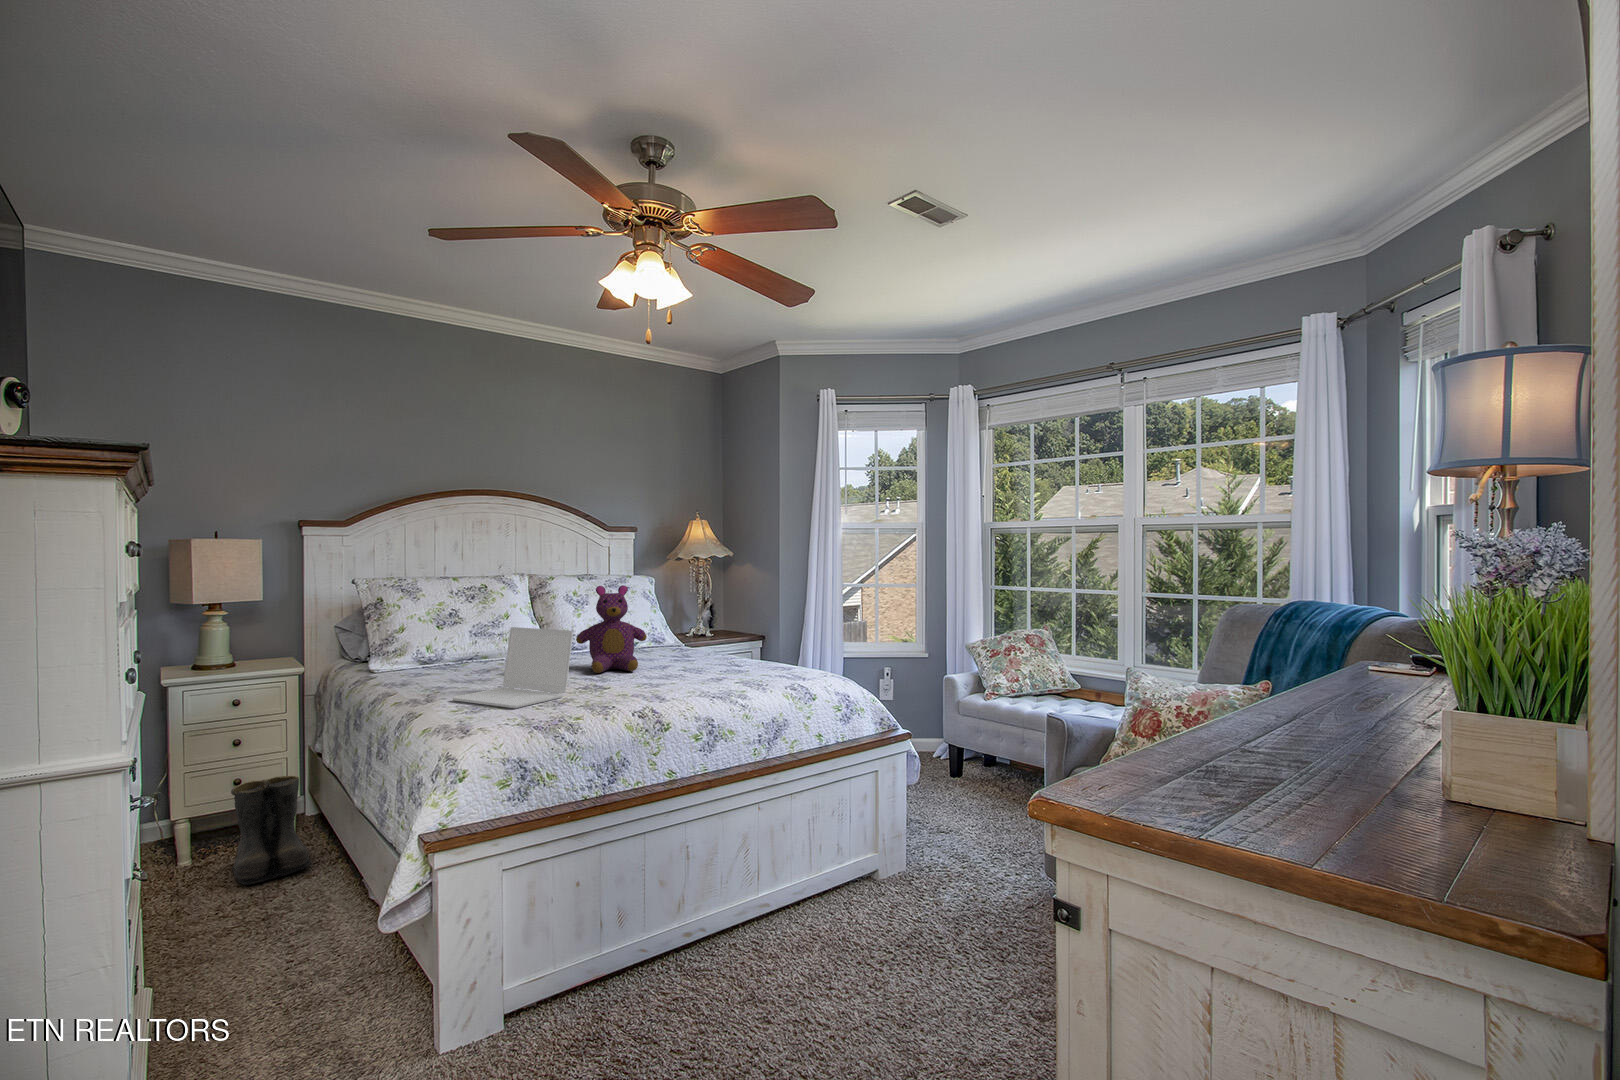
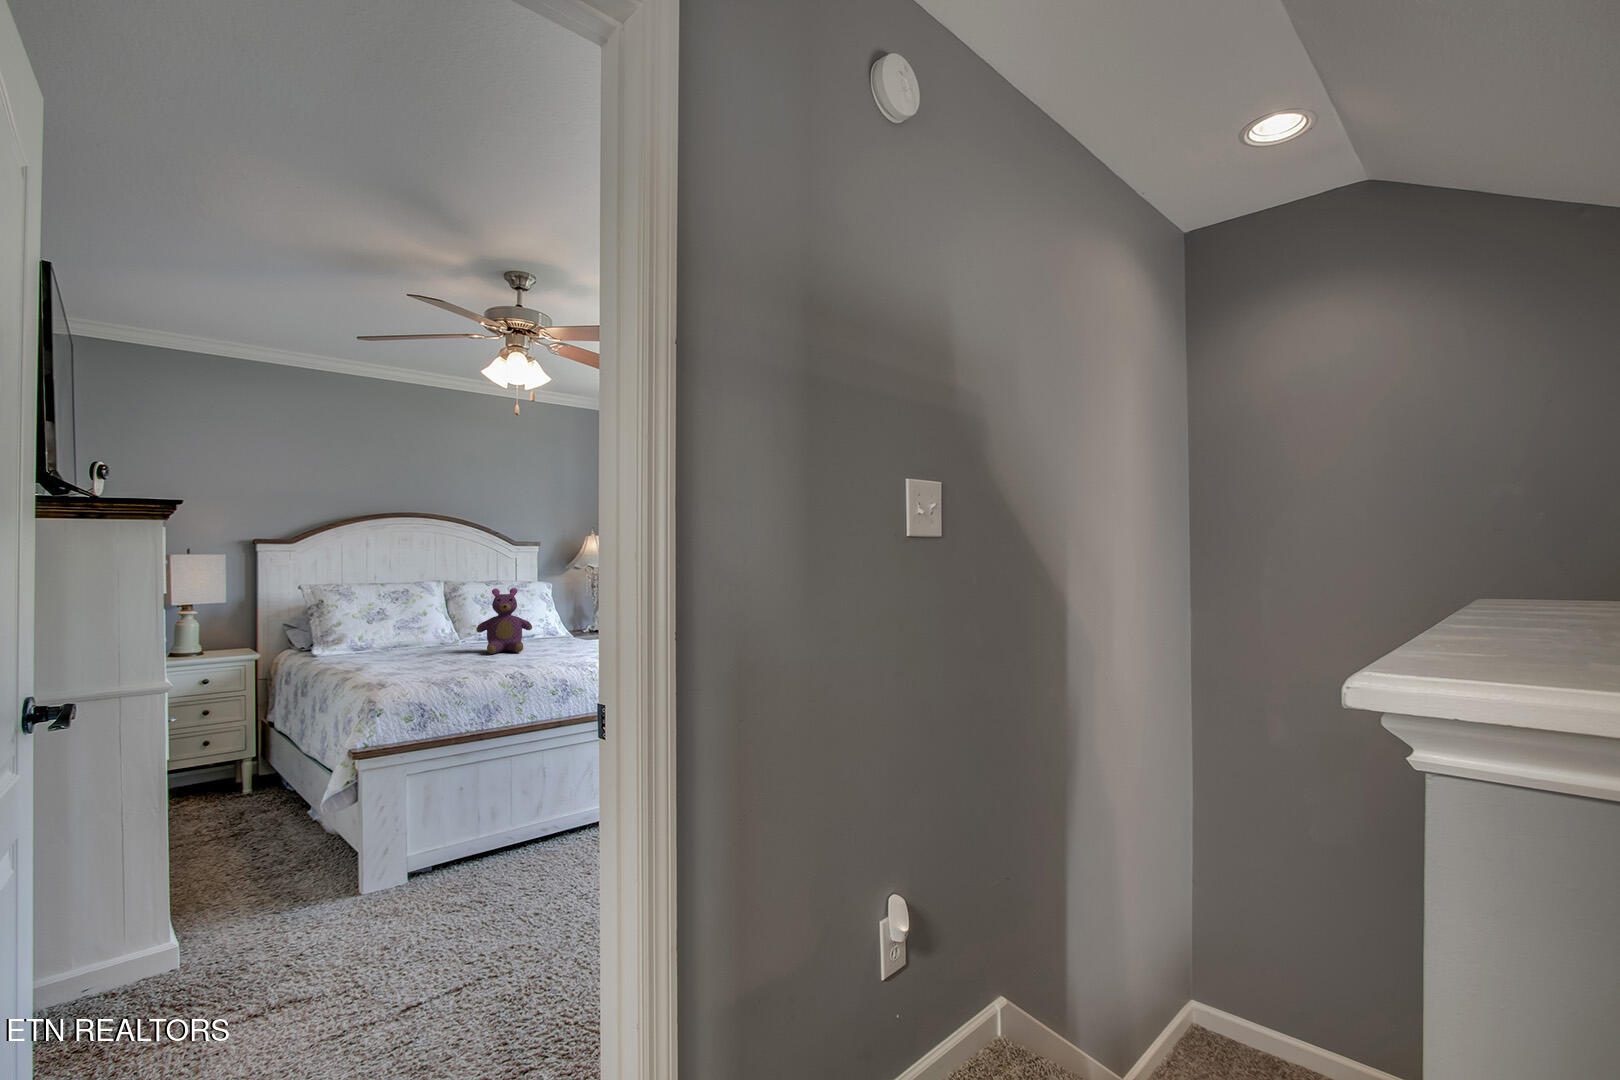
laptop: present [452,627,573,708] -> none [376,618,467,674]
boots: present [231,776,312,885] -> none [202,738,269,816]

